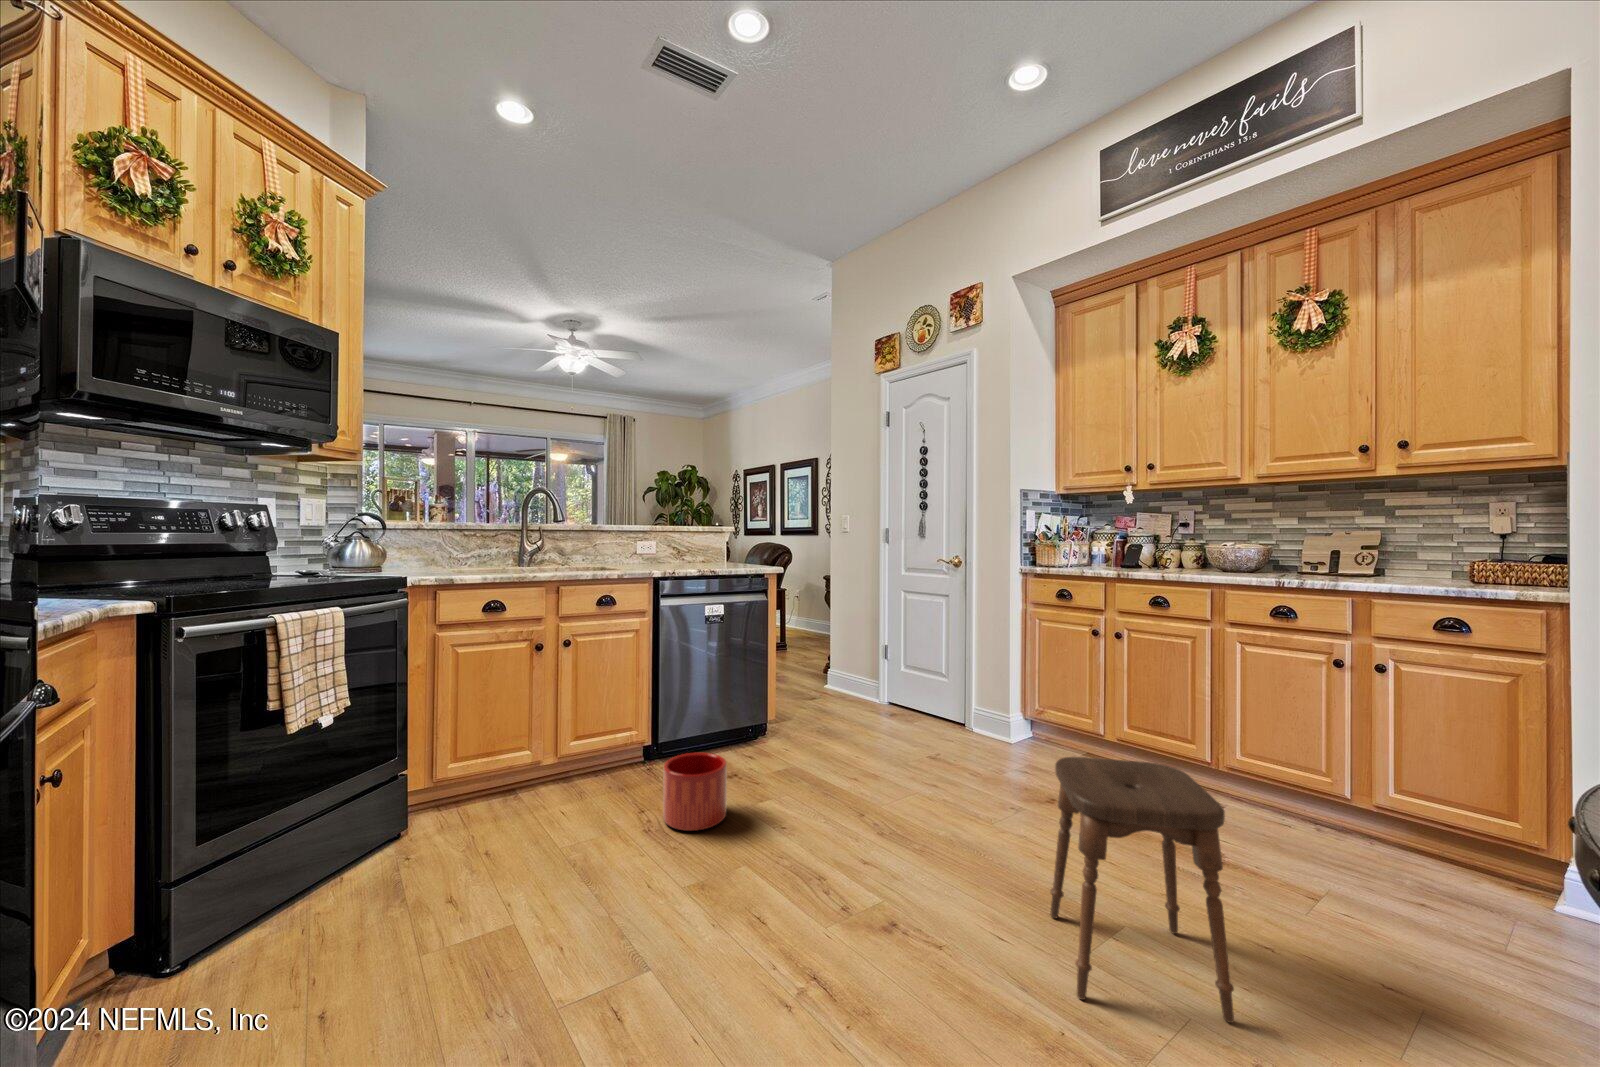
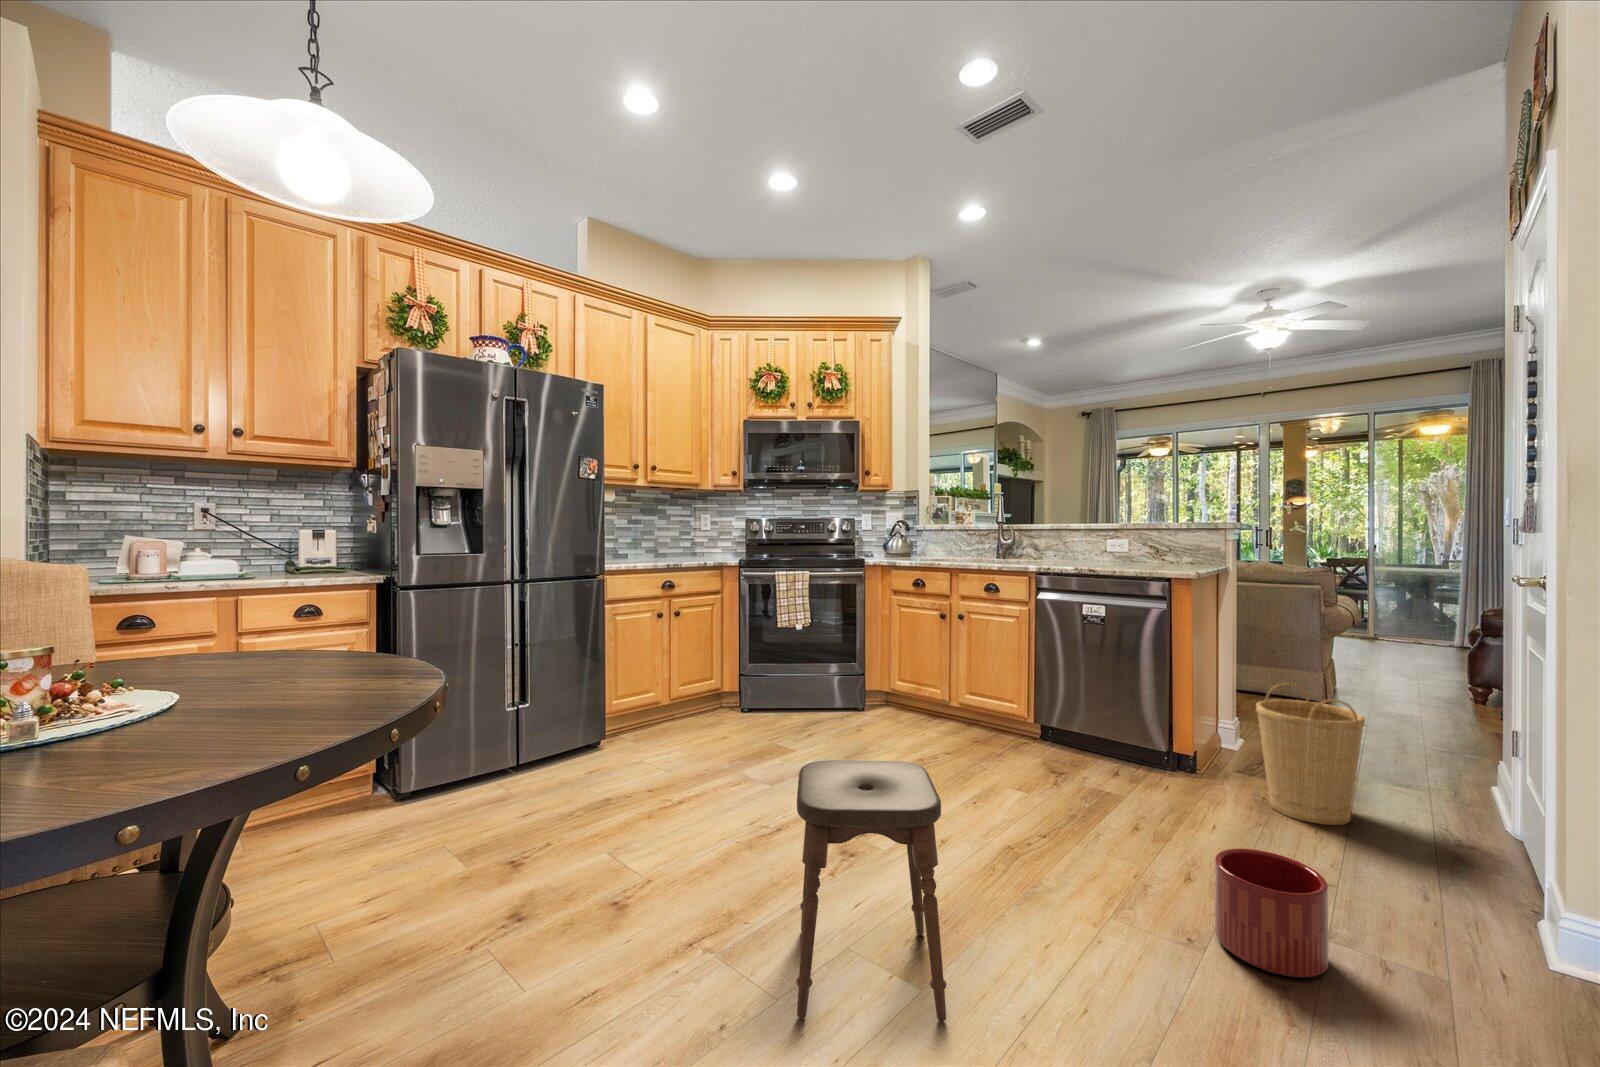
basket: none [816,642,874,731] -> present [1256,683,1365,825]
planter: present [663,752,727,831] -> present [1215,849,1329,978]

